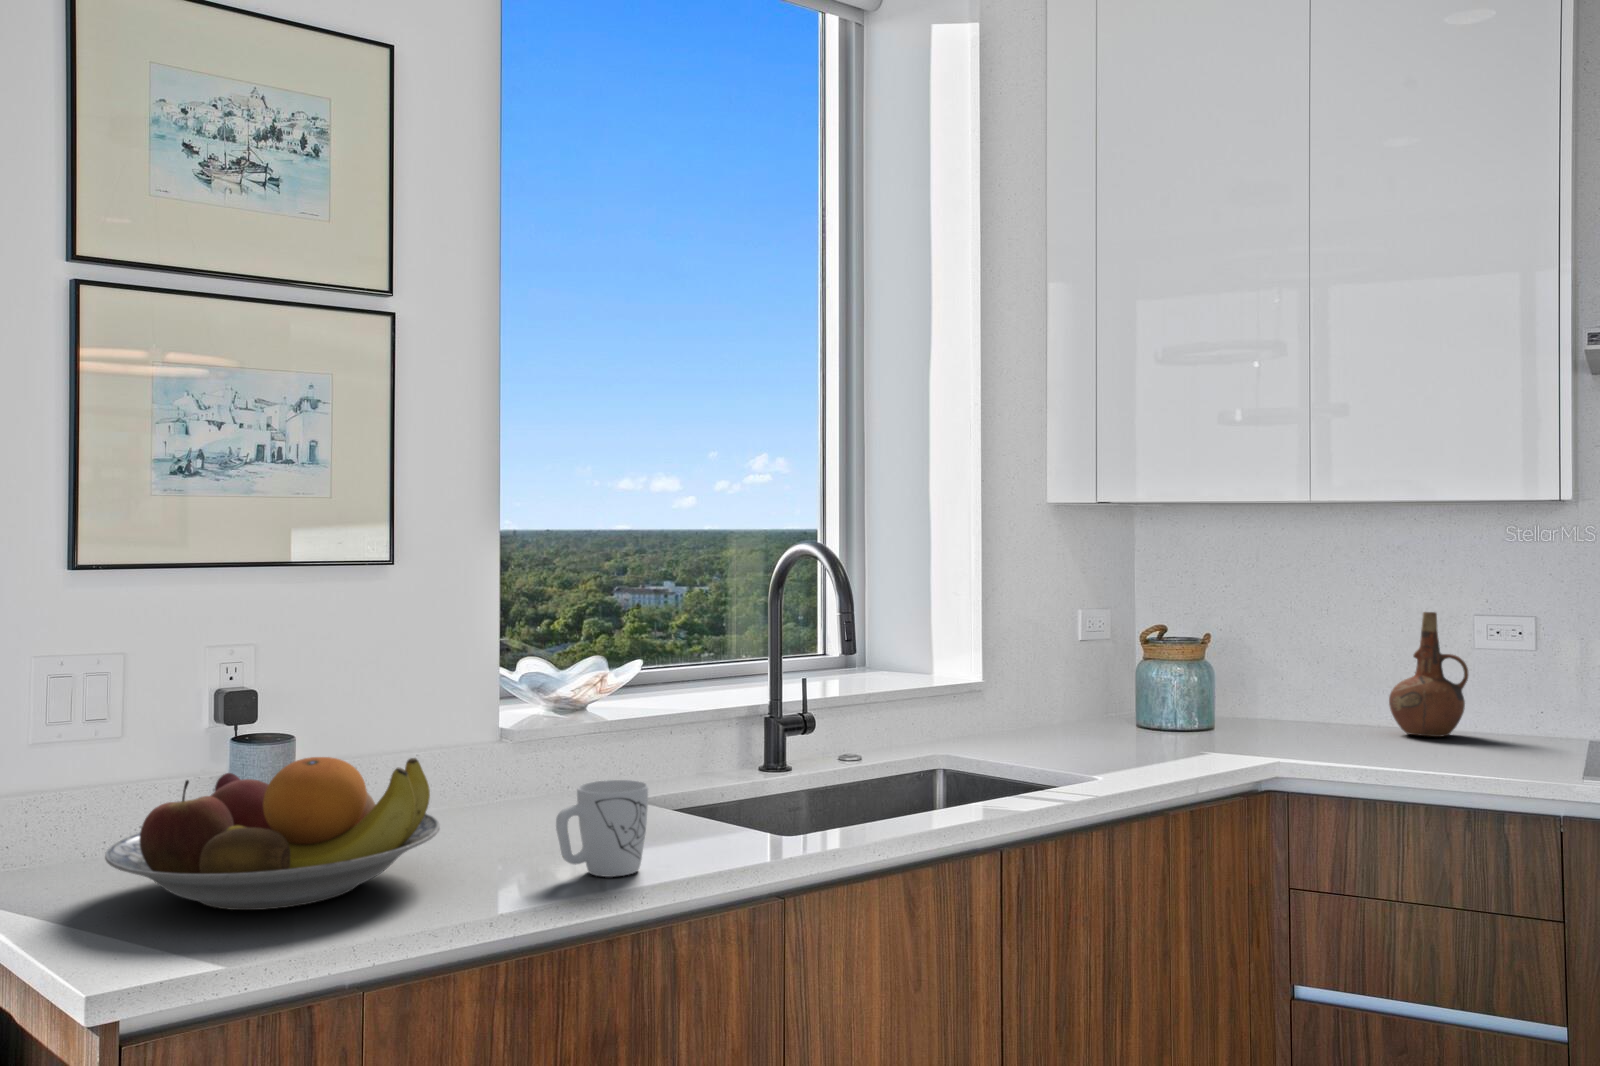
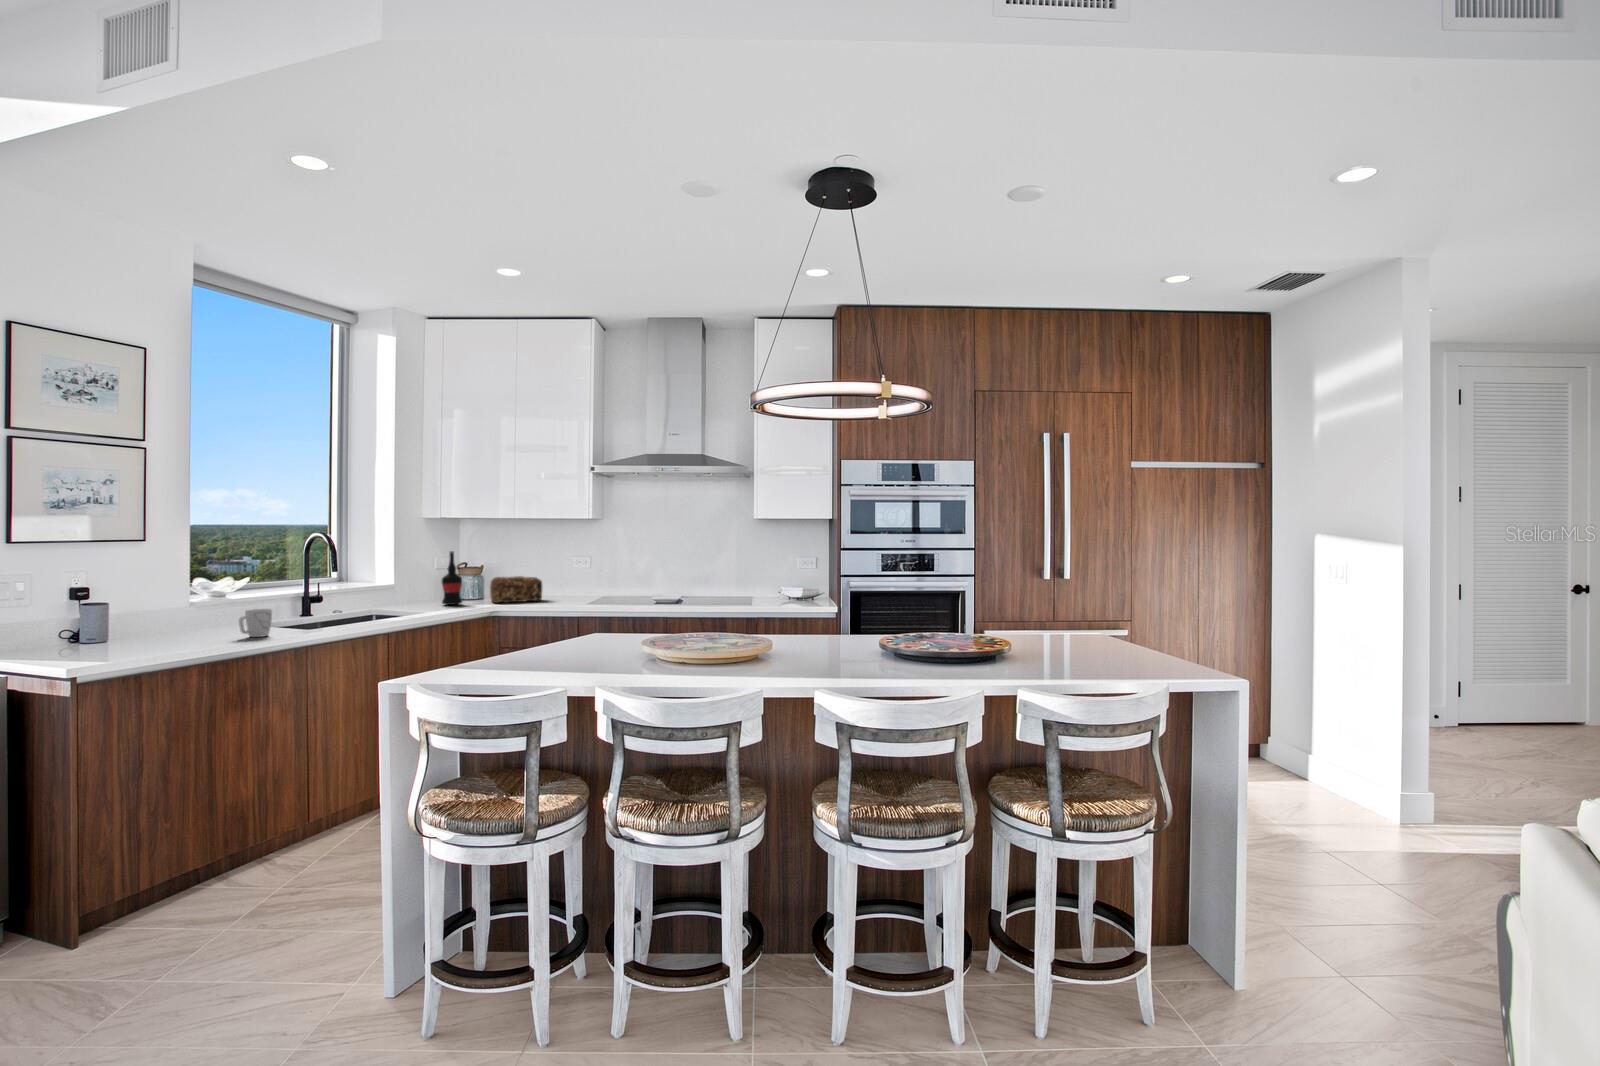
wine bottle: none [1102,591,1158,745] -> present [442,551,462,605]
ceramic pitcher: present [1389,612,1468,737] -> none [547,558,572,598]
bread loaf: none [1227,667,1391,747] -> present [490,576,542,603]
fruit bowl: present [105,757,440,910] -> none [58,603,193,651]

